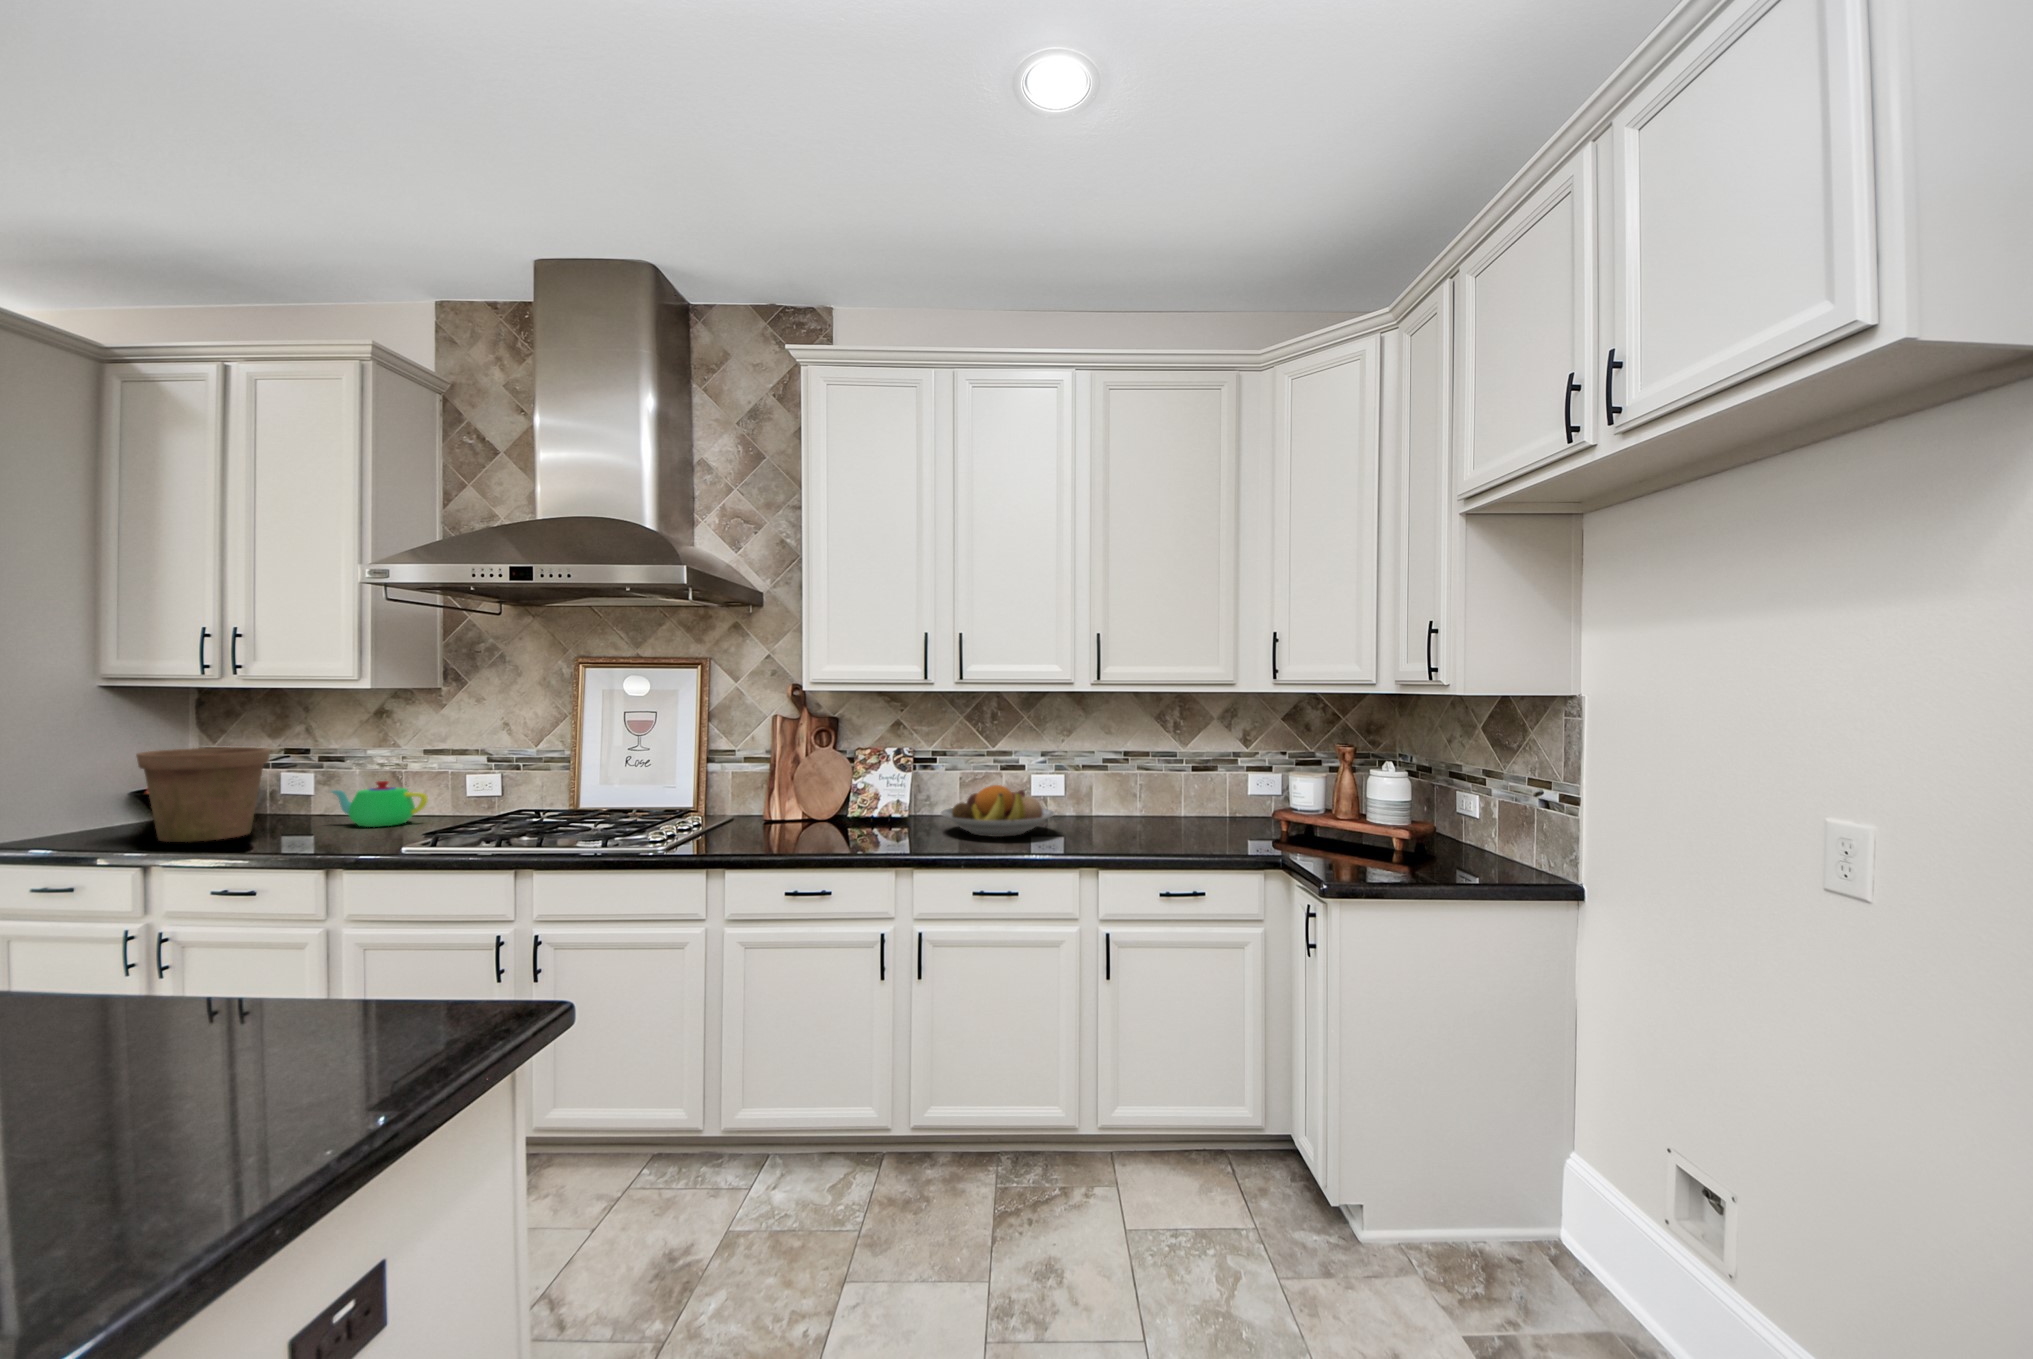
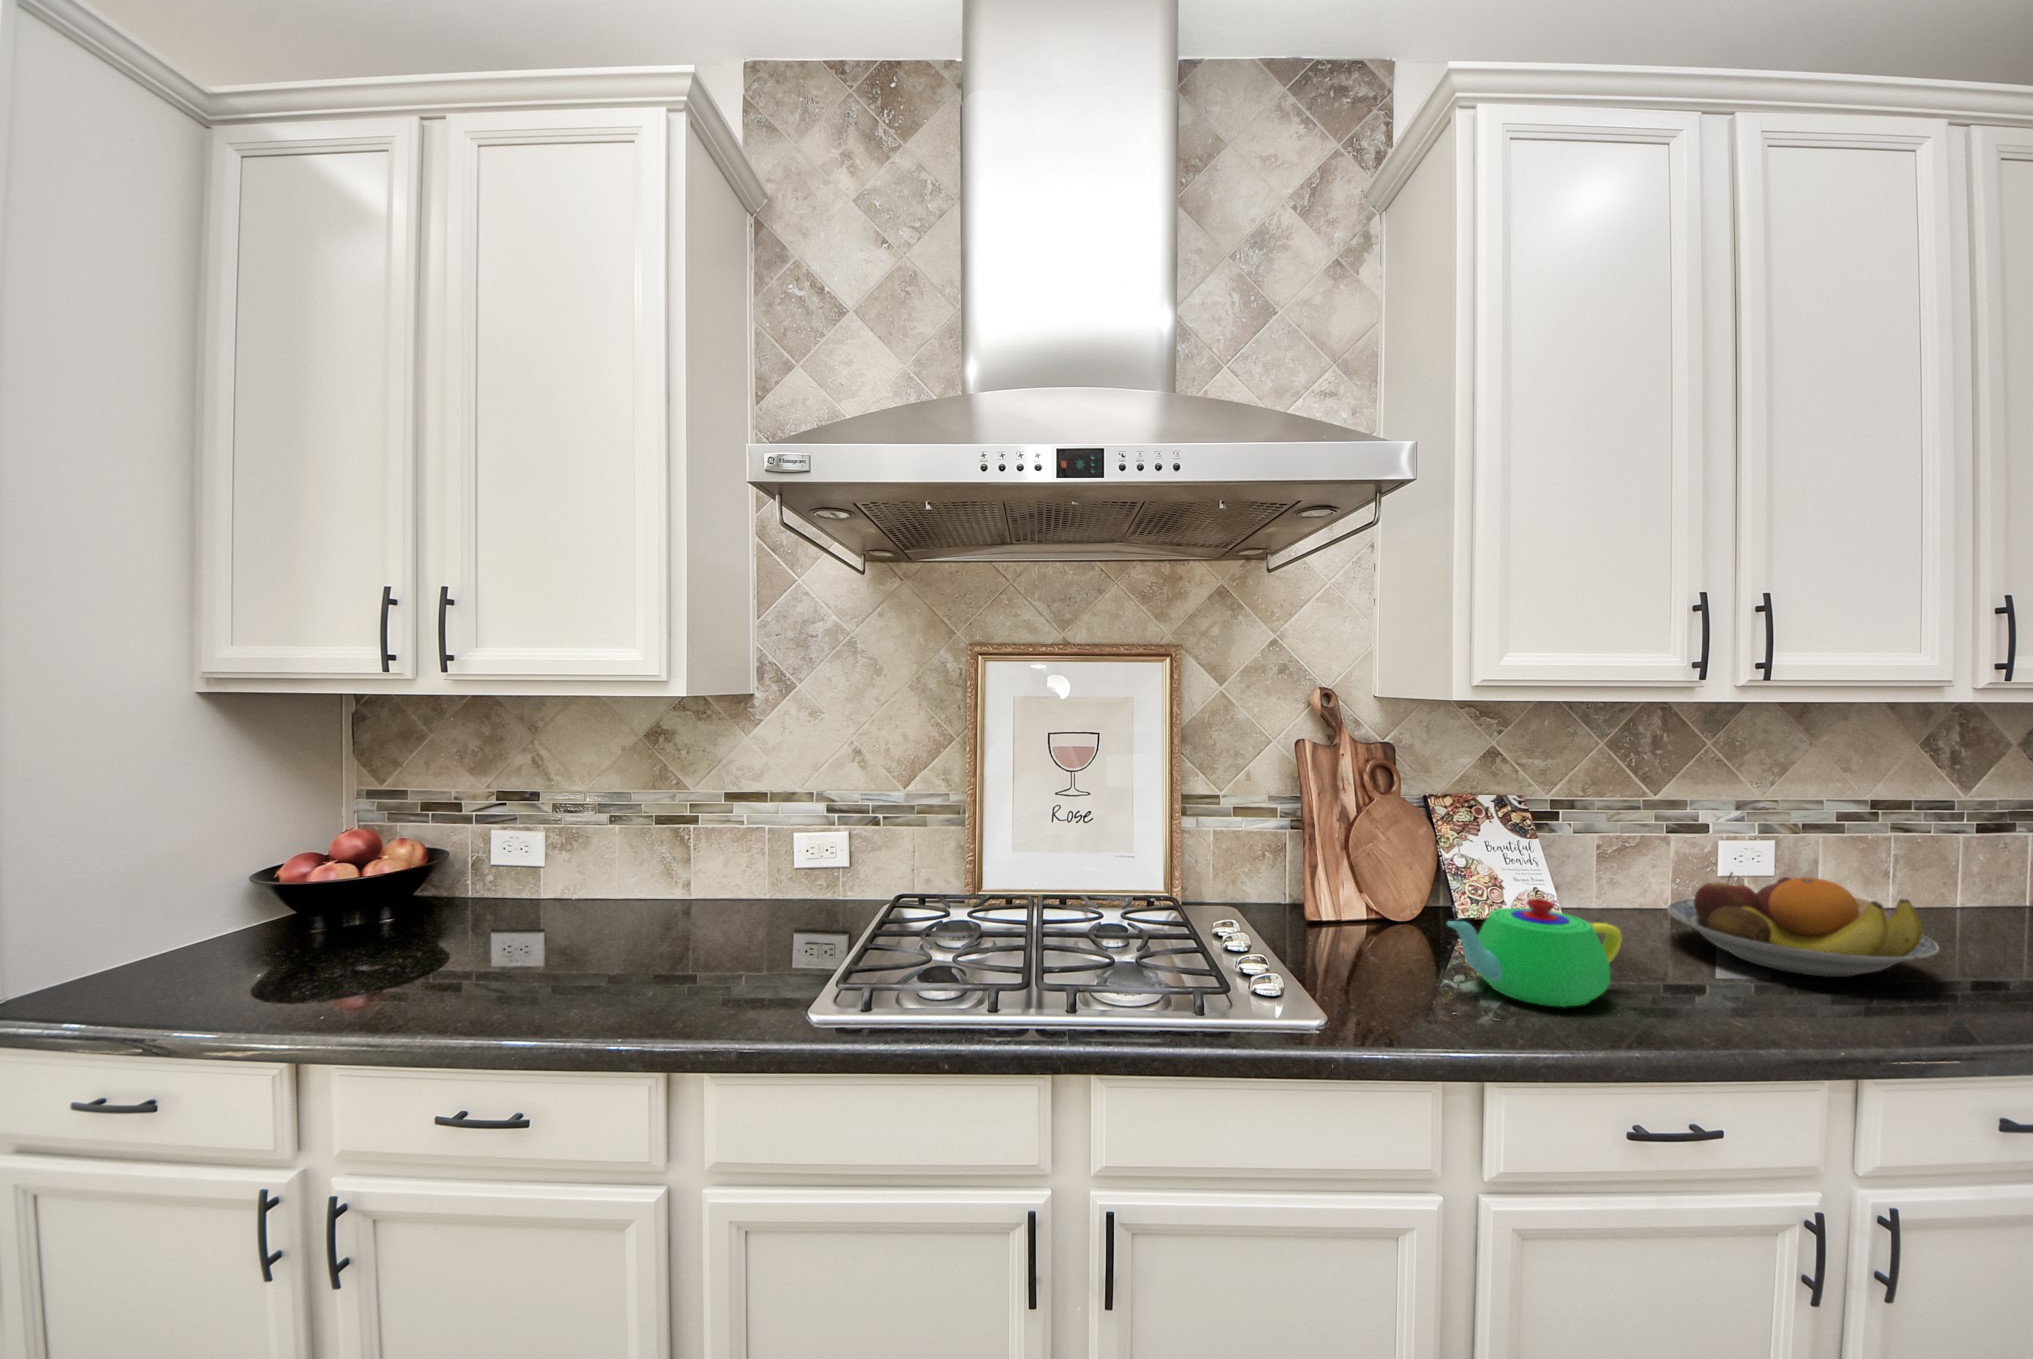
flower pot: present [136,747,270,842] -> none [266,799,500,990]
teapot: present [332,781,428,827] -> present [1447,899,1622,1007]

